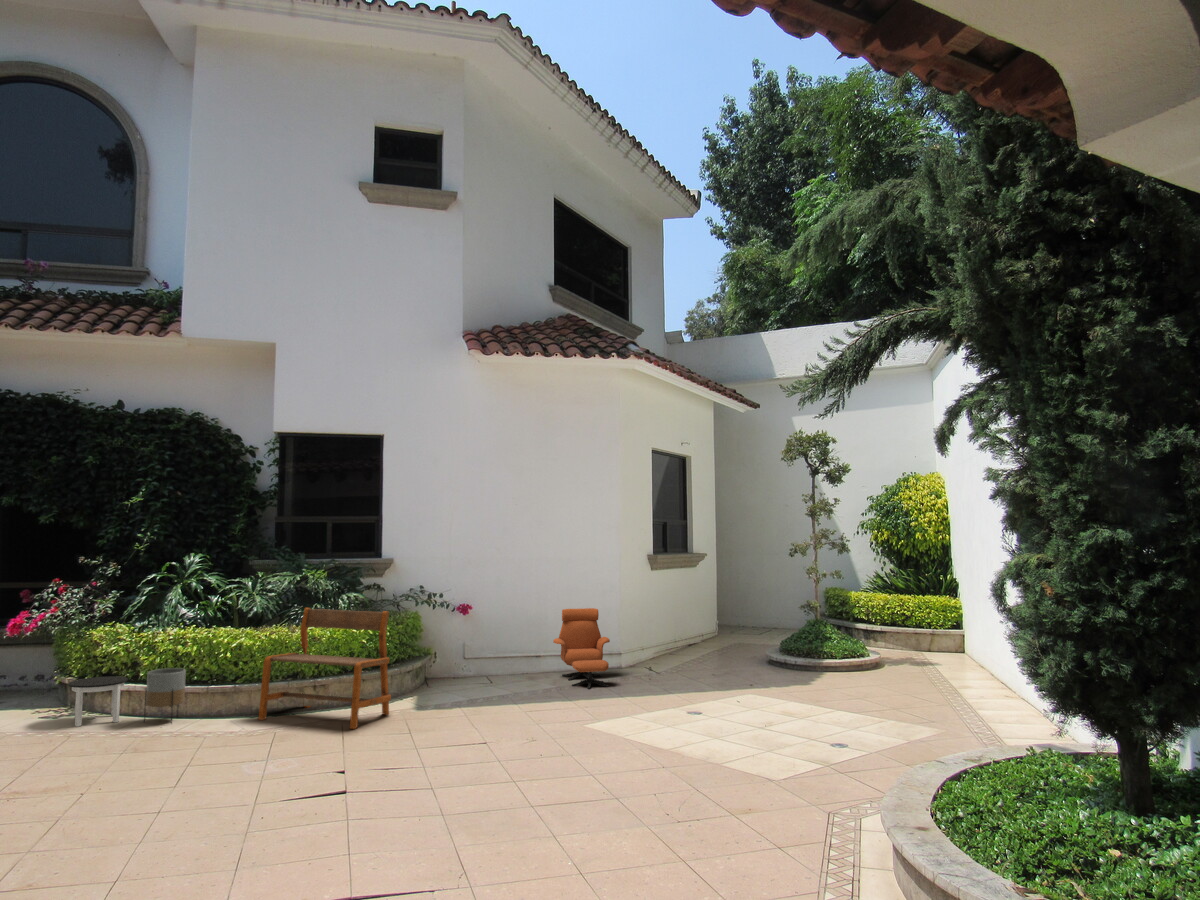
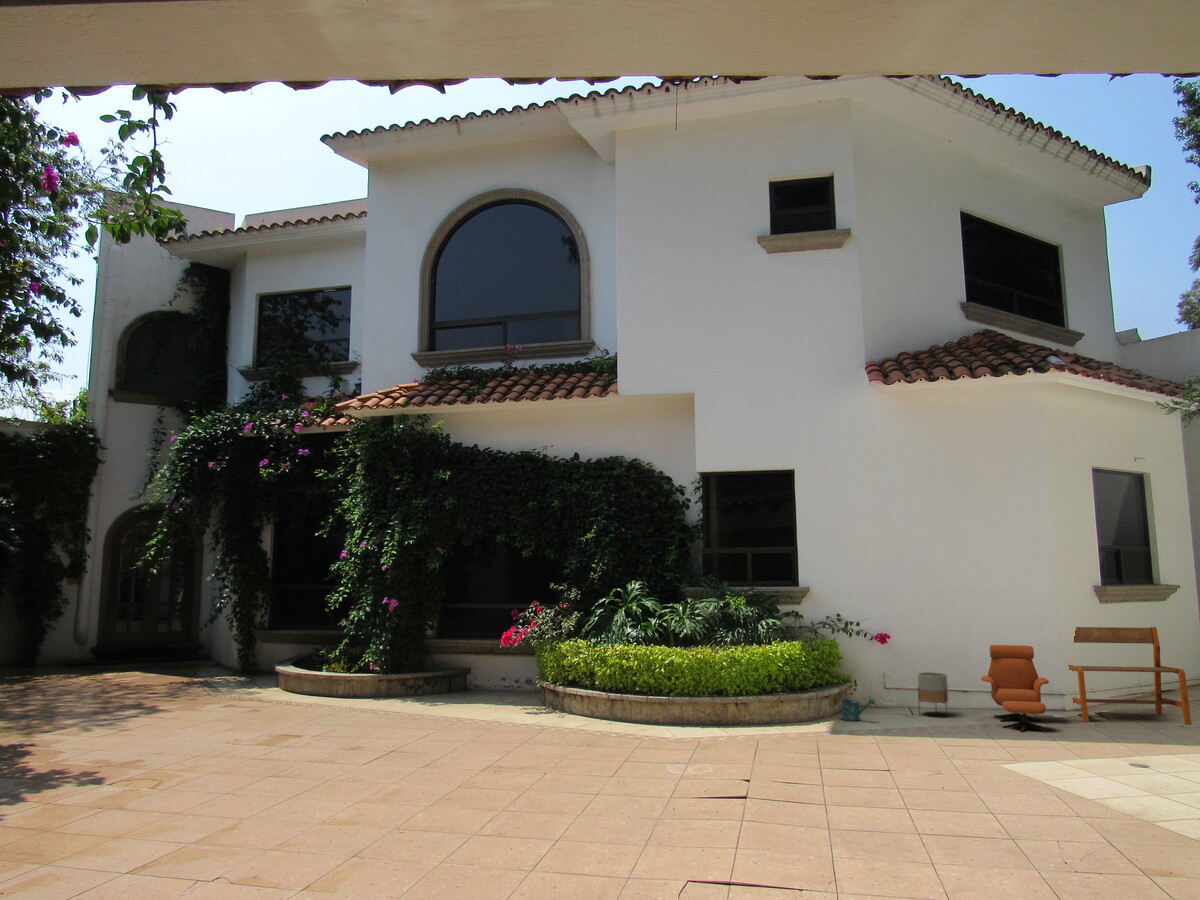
bench: present [258,608,391,729] -> present [1067,627,1191,725]
watering can: none [420,667,458,693] -> present [841,697,875,721]
planter: present [144,668,186,723] -> present [918,672,949,713]
round table: present [68,676,128,727] -> none [546,682,588,720]

